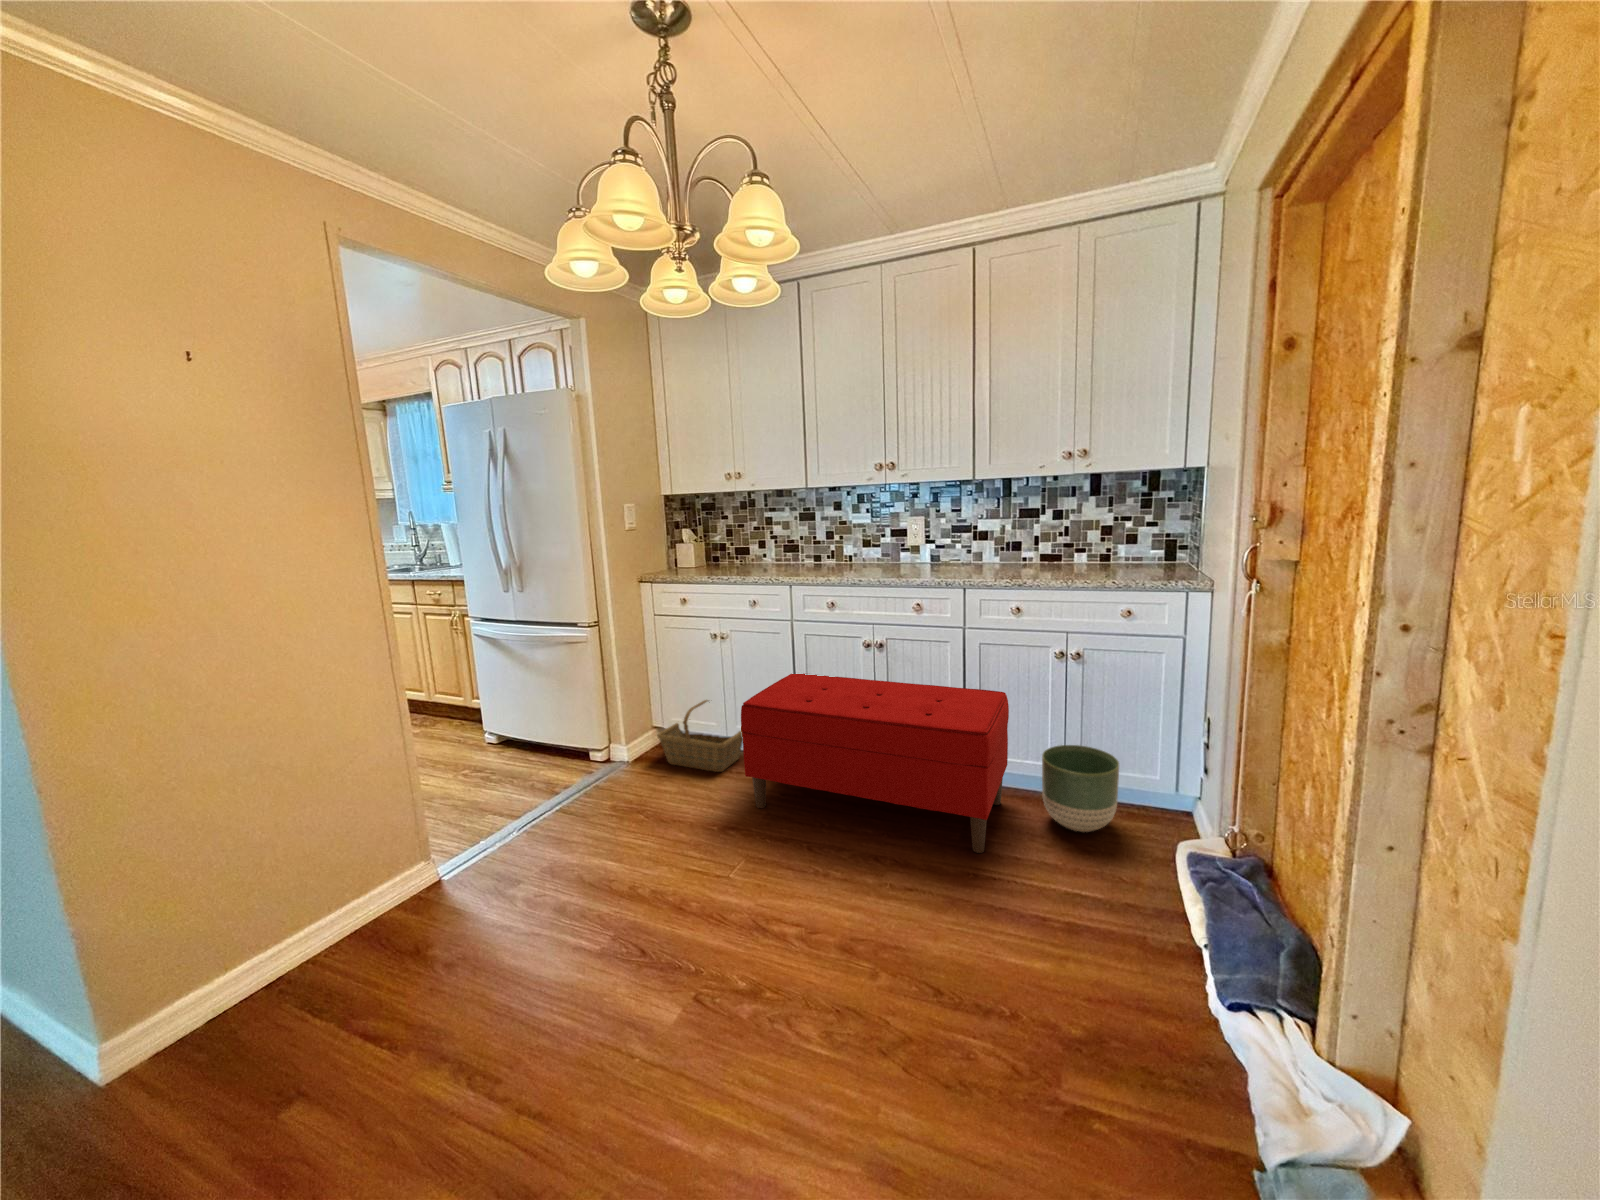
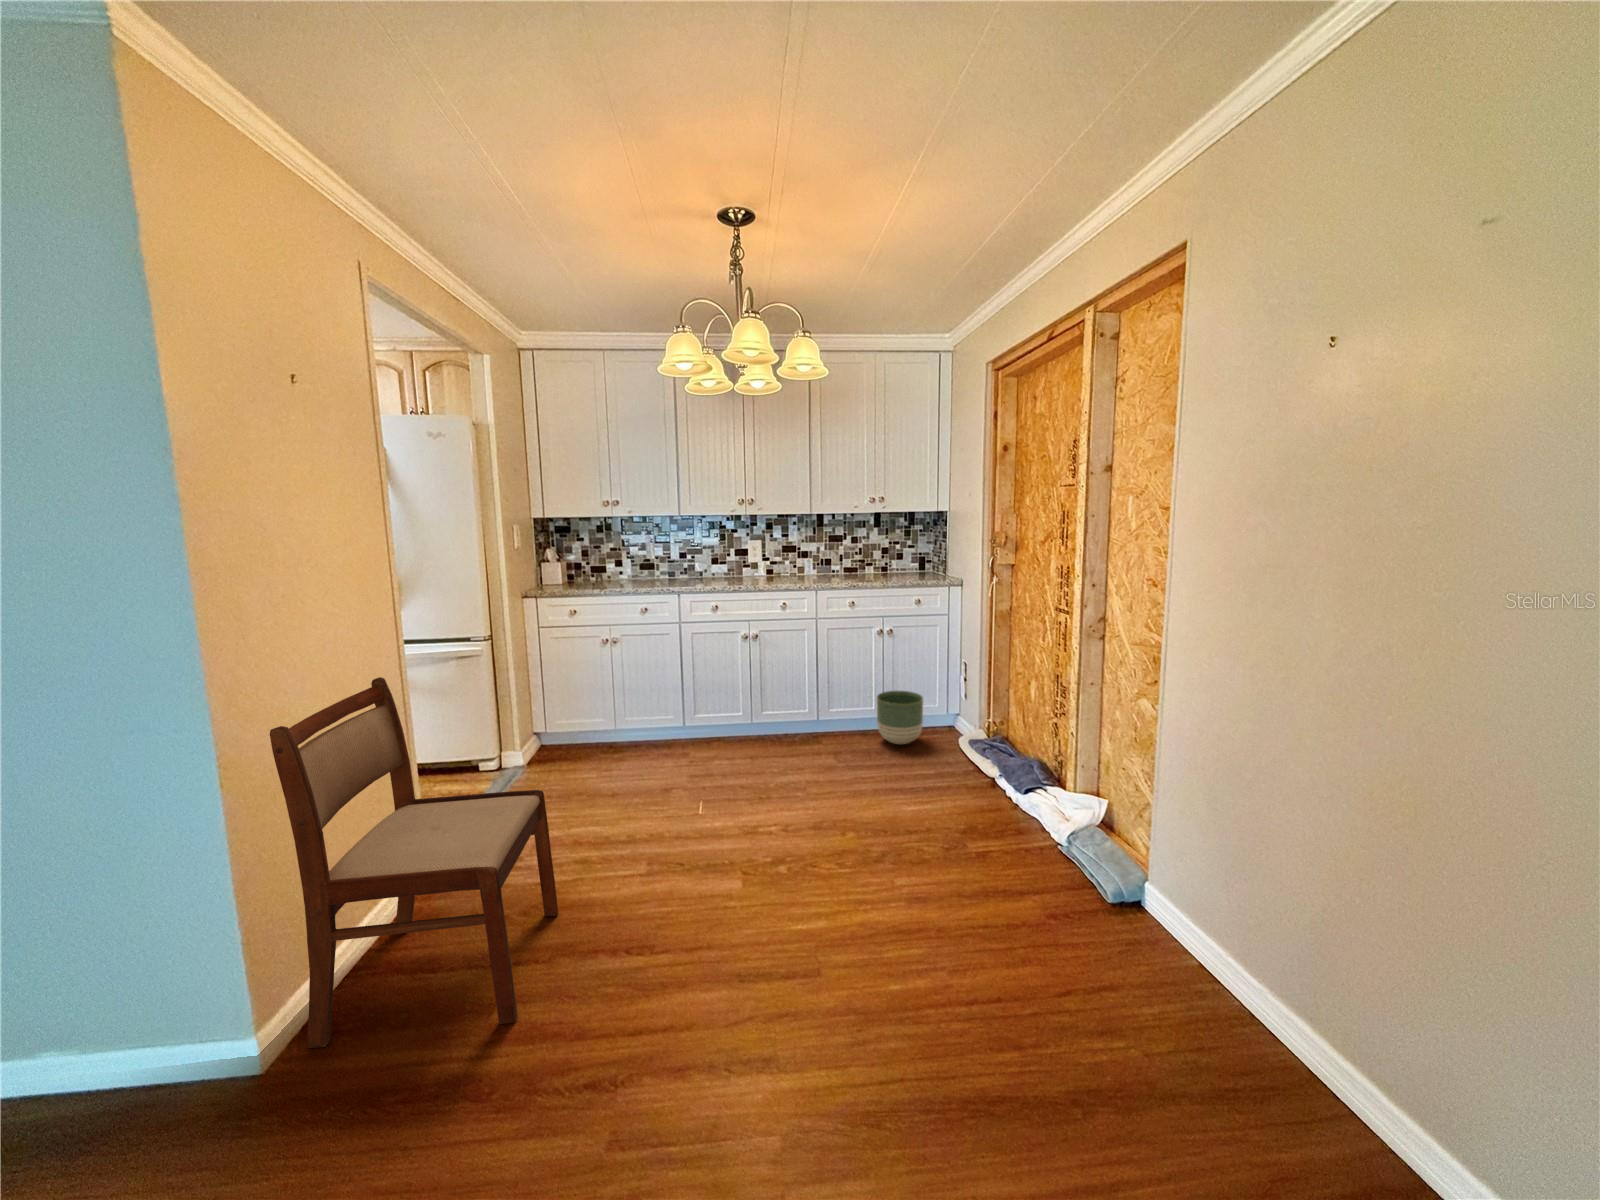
dining chair: none [133,671,492,1099] -> present [270,677,558,1048]
bench: present [741,674,1009,853] -> none [668,661,864,776]
basket: present [657,700,743,772] -> none [553,701,635,764]

